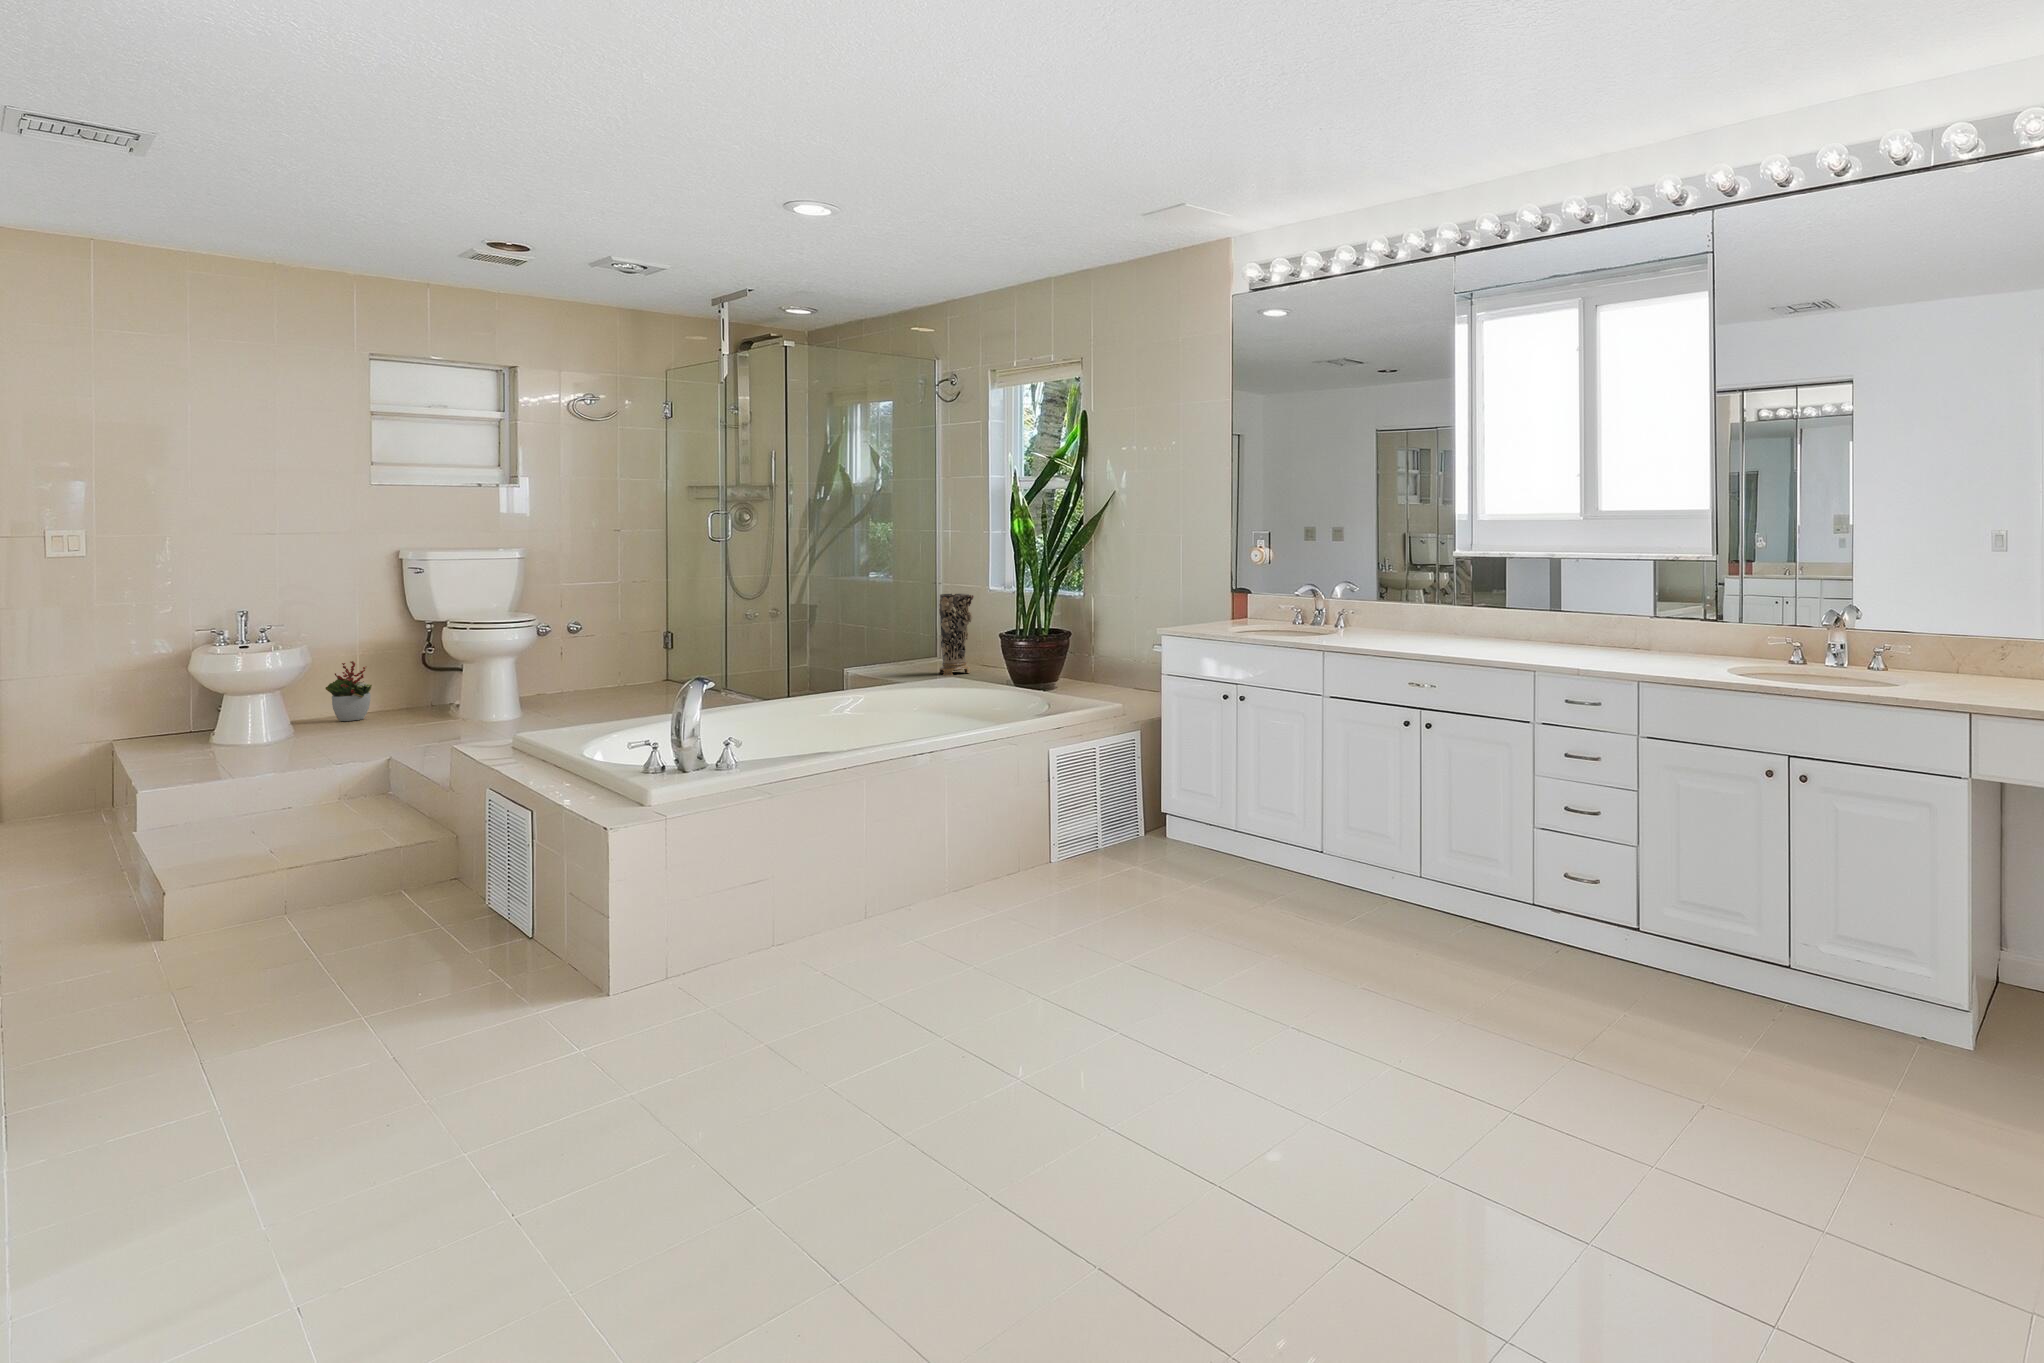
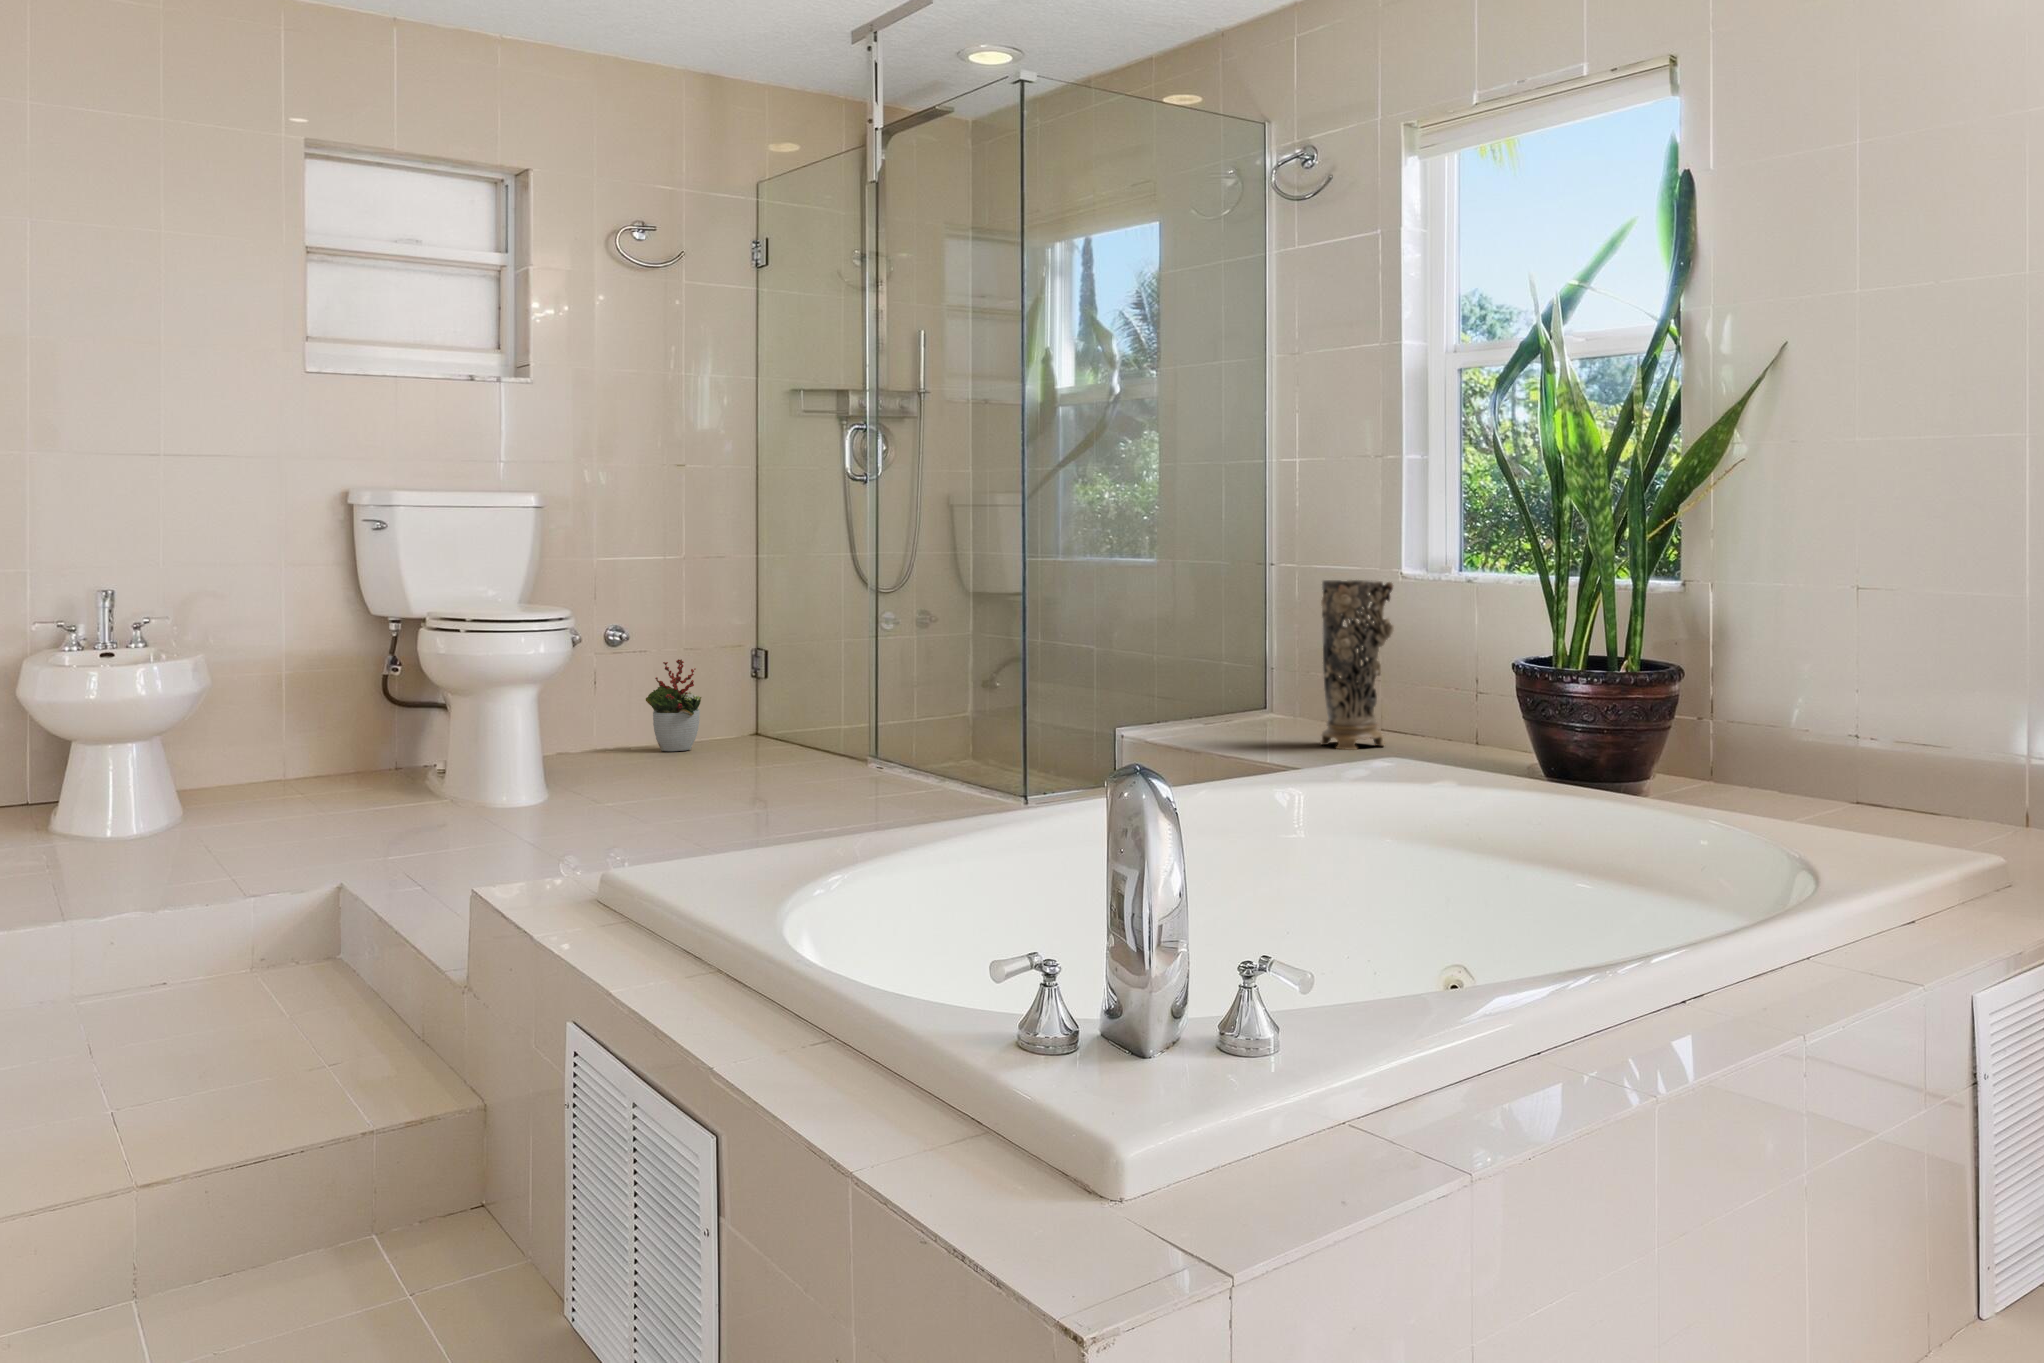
decorative plant: present [325,661,372,721] -> present [646,659,701,751]

